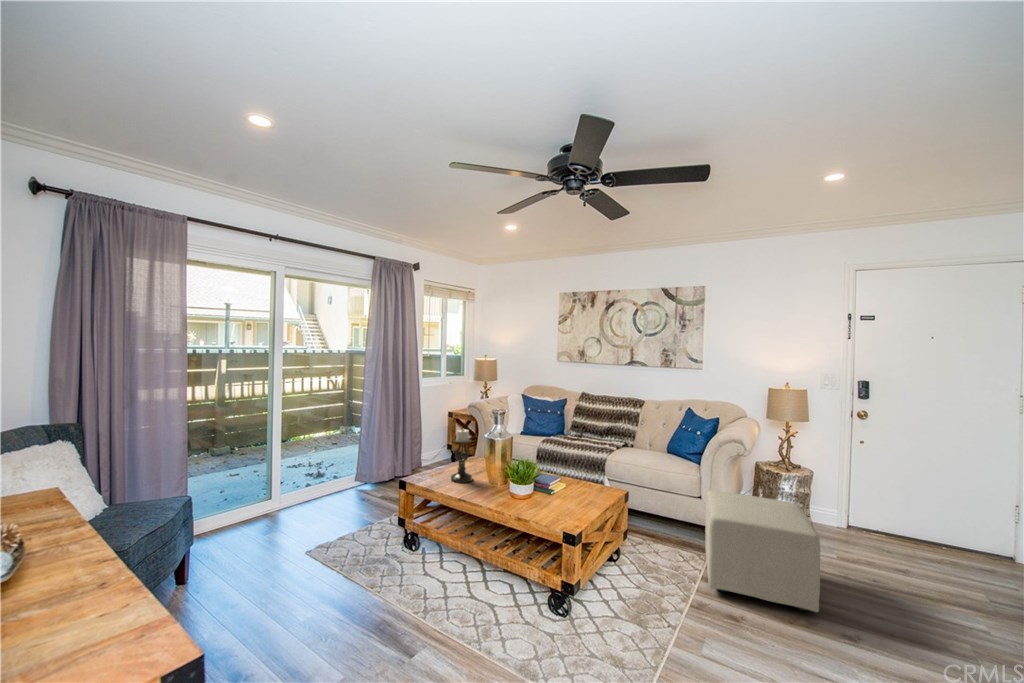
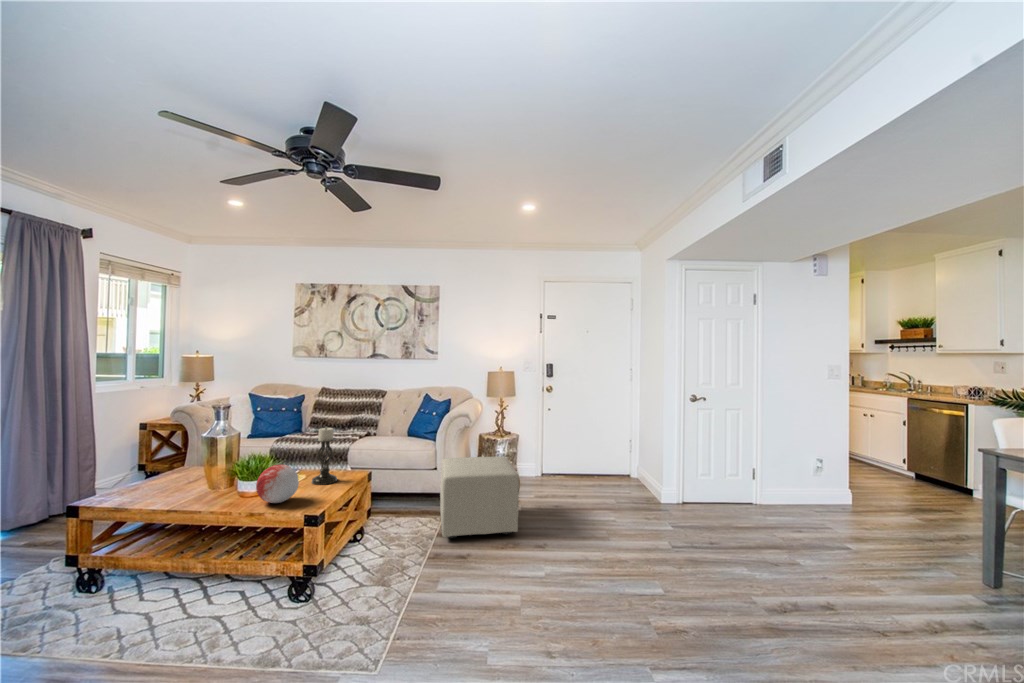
candle holder: present [451,429,472,483] -> present [312,427,337,485]
decorative orb: none [523,473,558,510] -> present [256,465,299,503]

